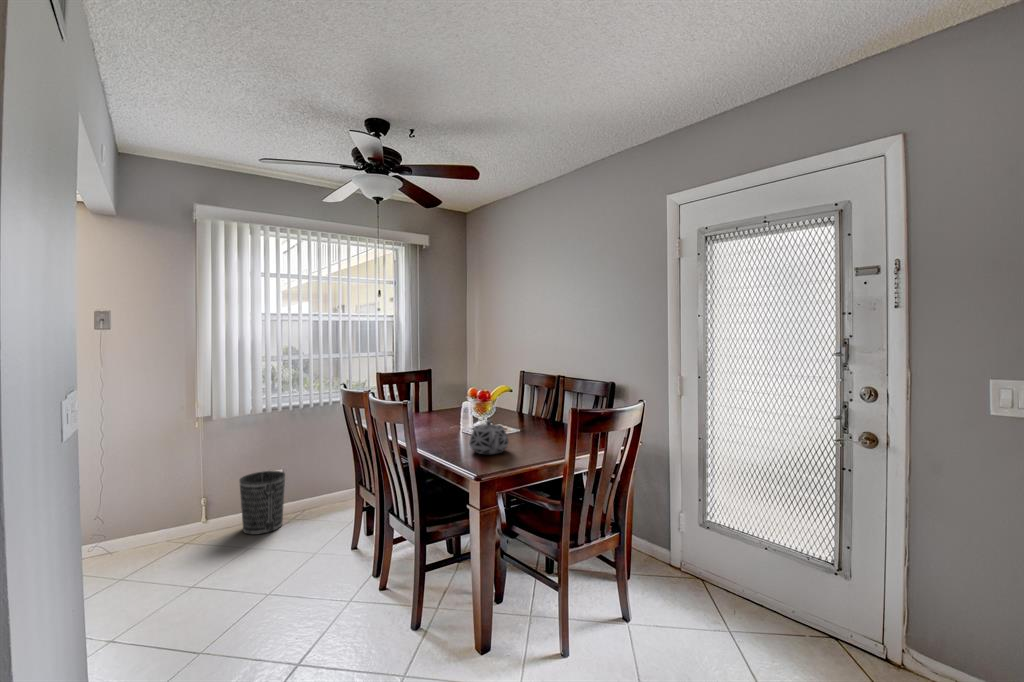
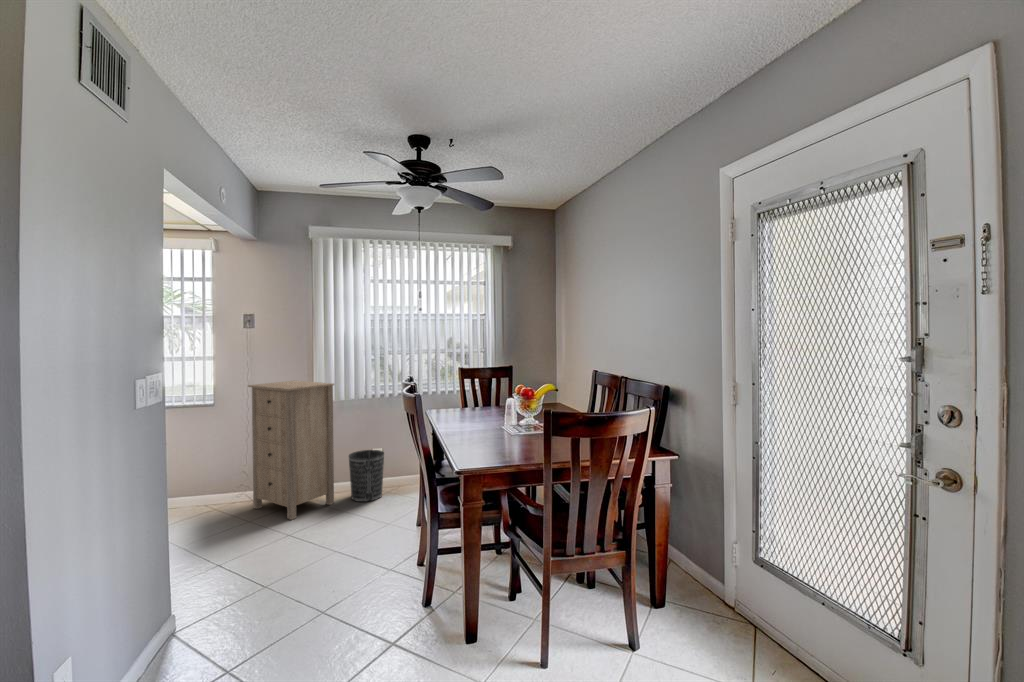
storage cabinet: none [94,393,224,570] -> present [248,381,334,520]
teapot: present [469,420,509,454] -> none [478,418,517,452]

